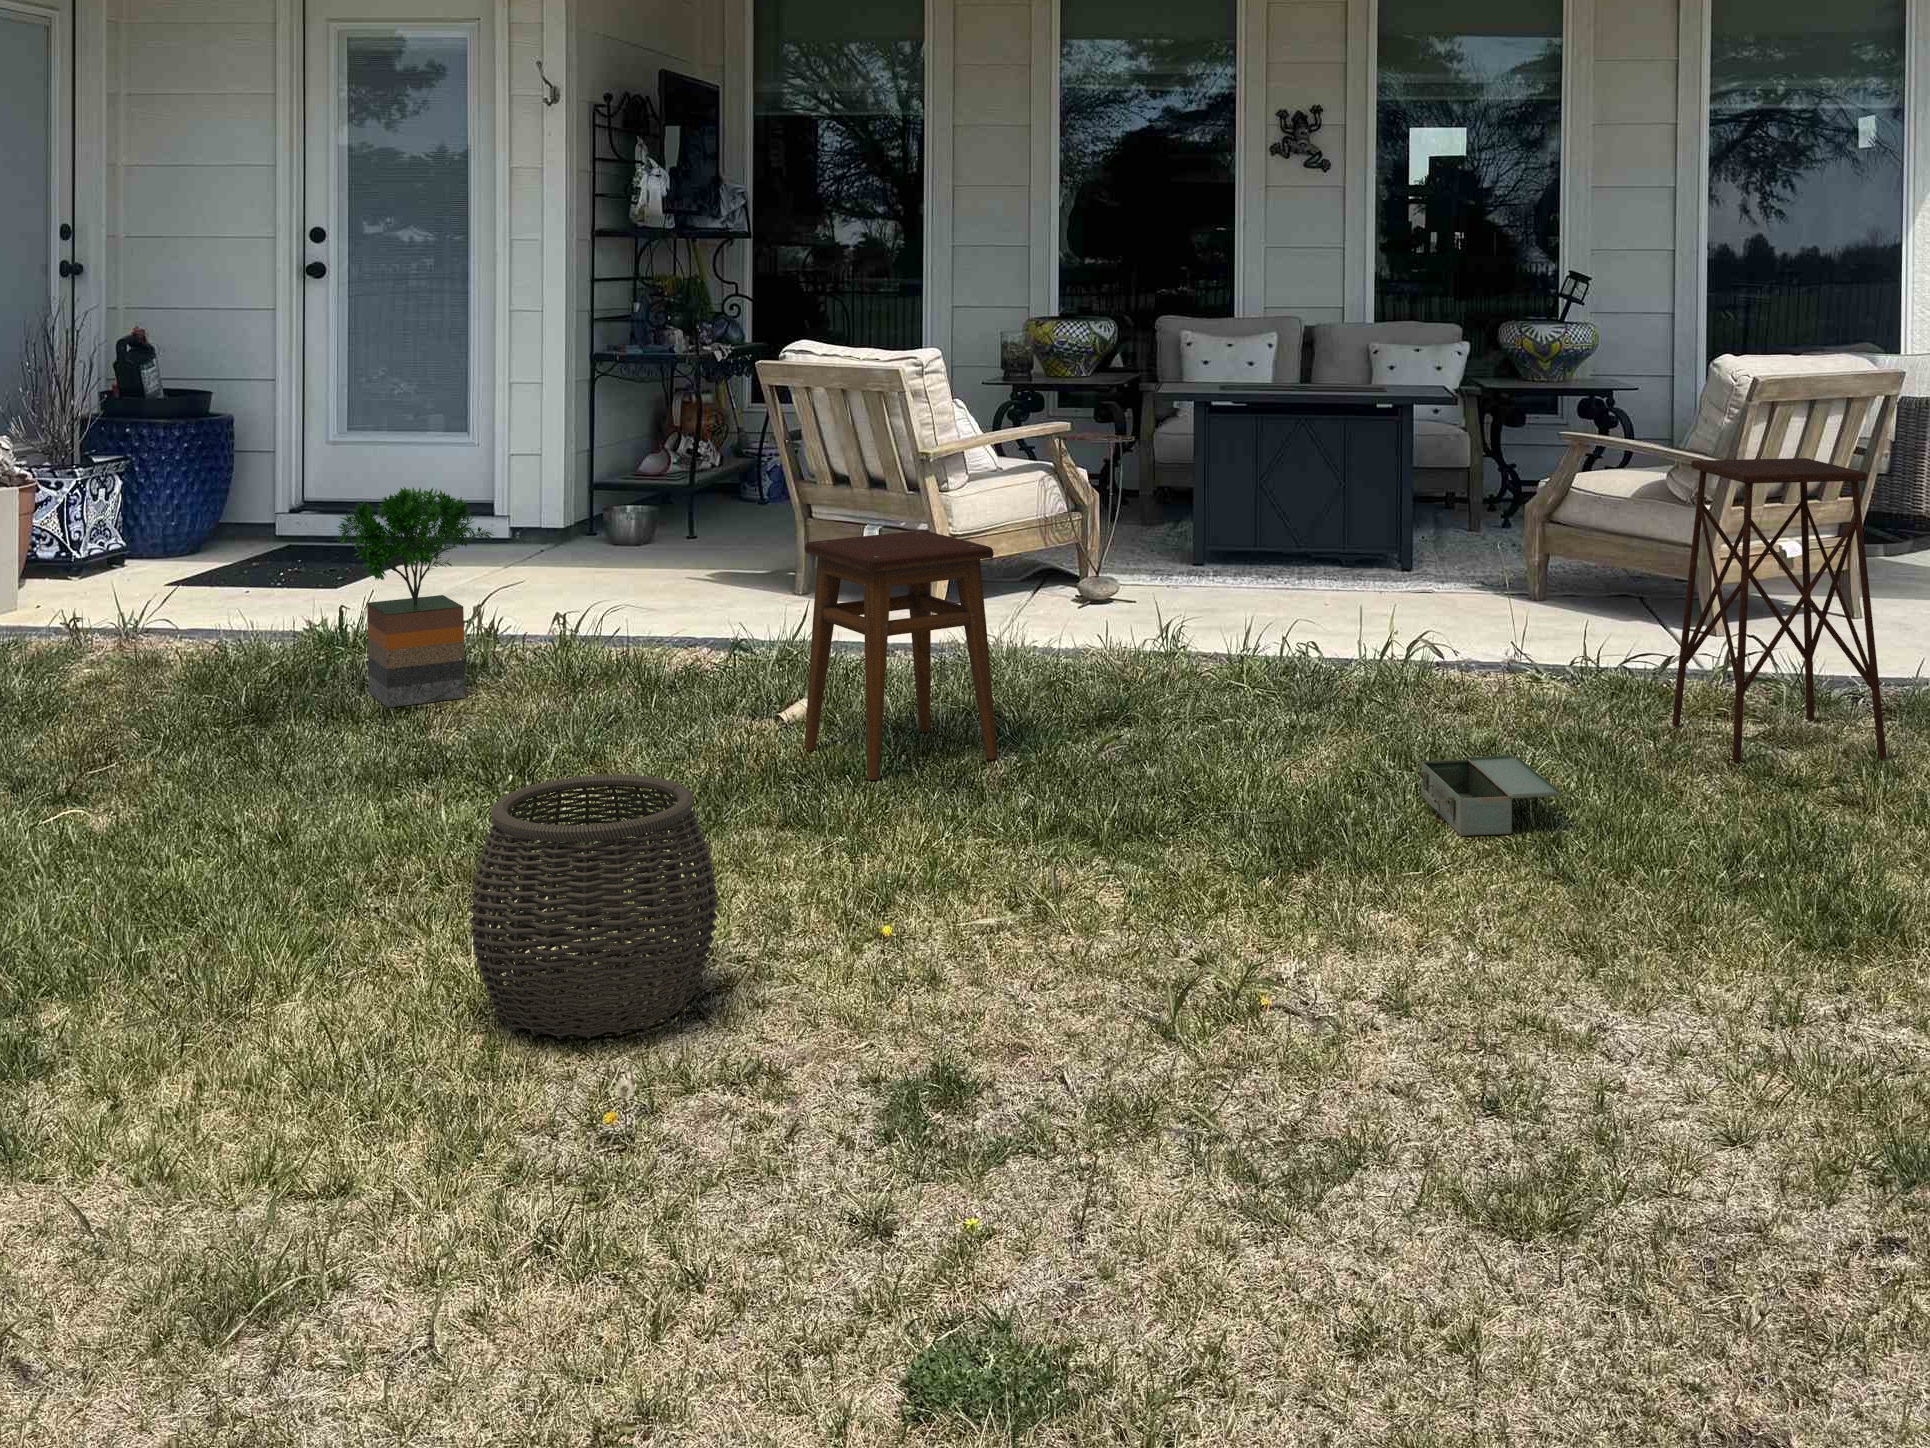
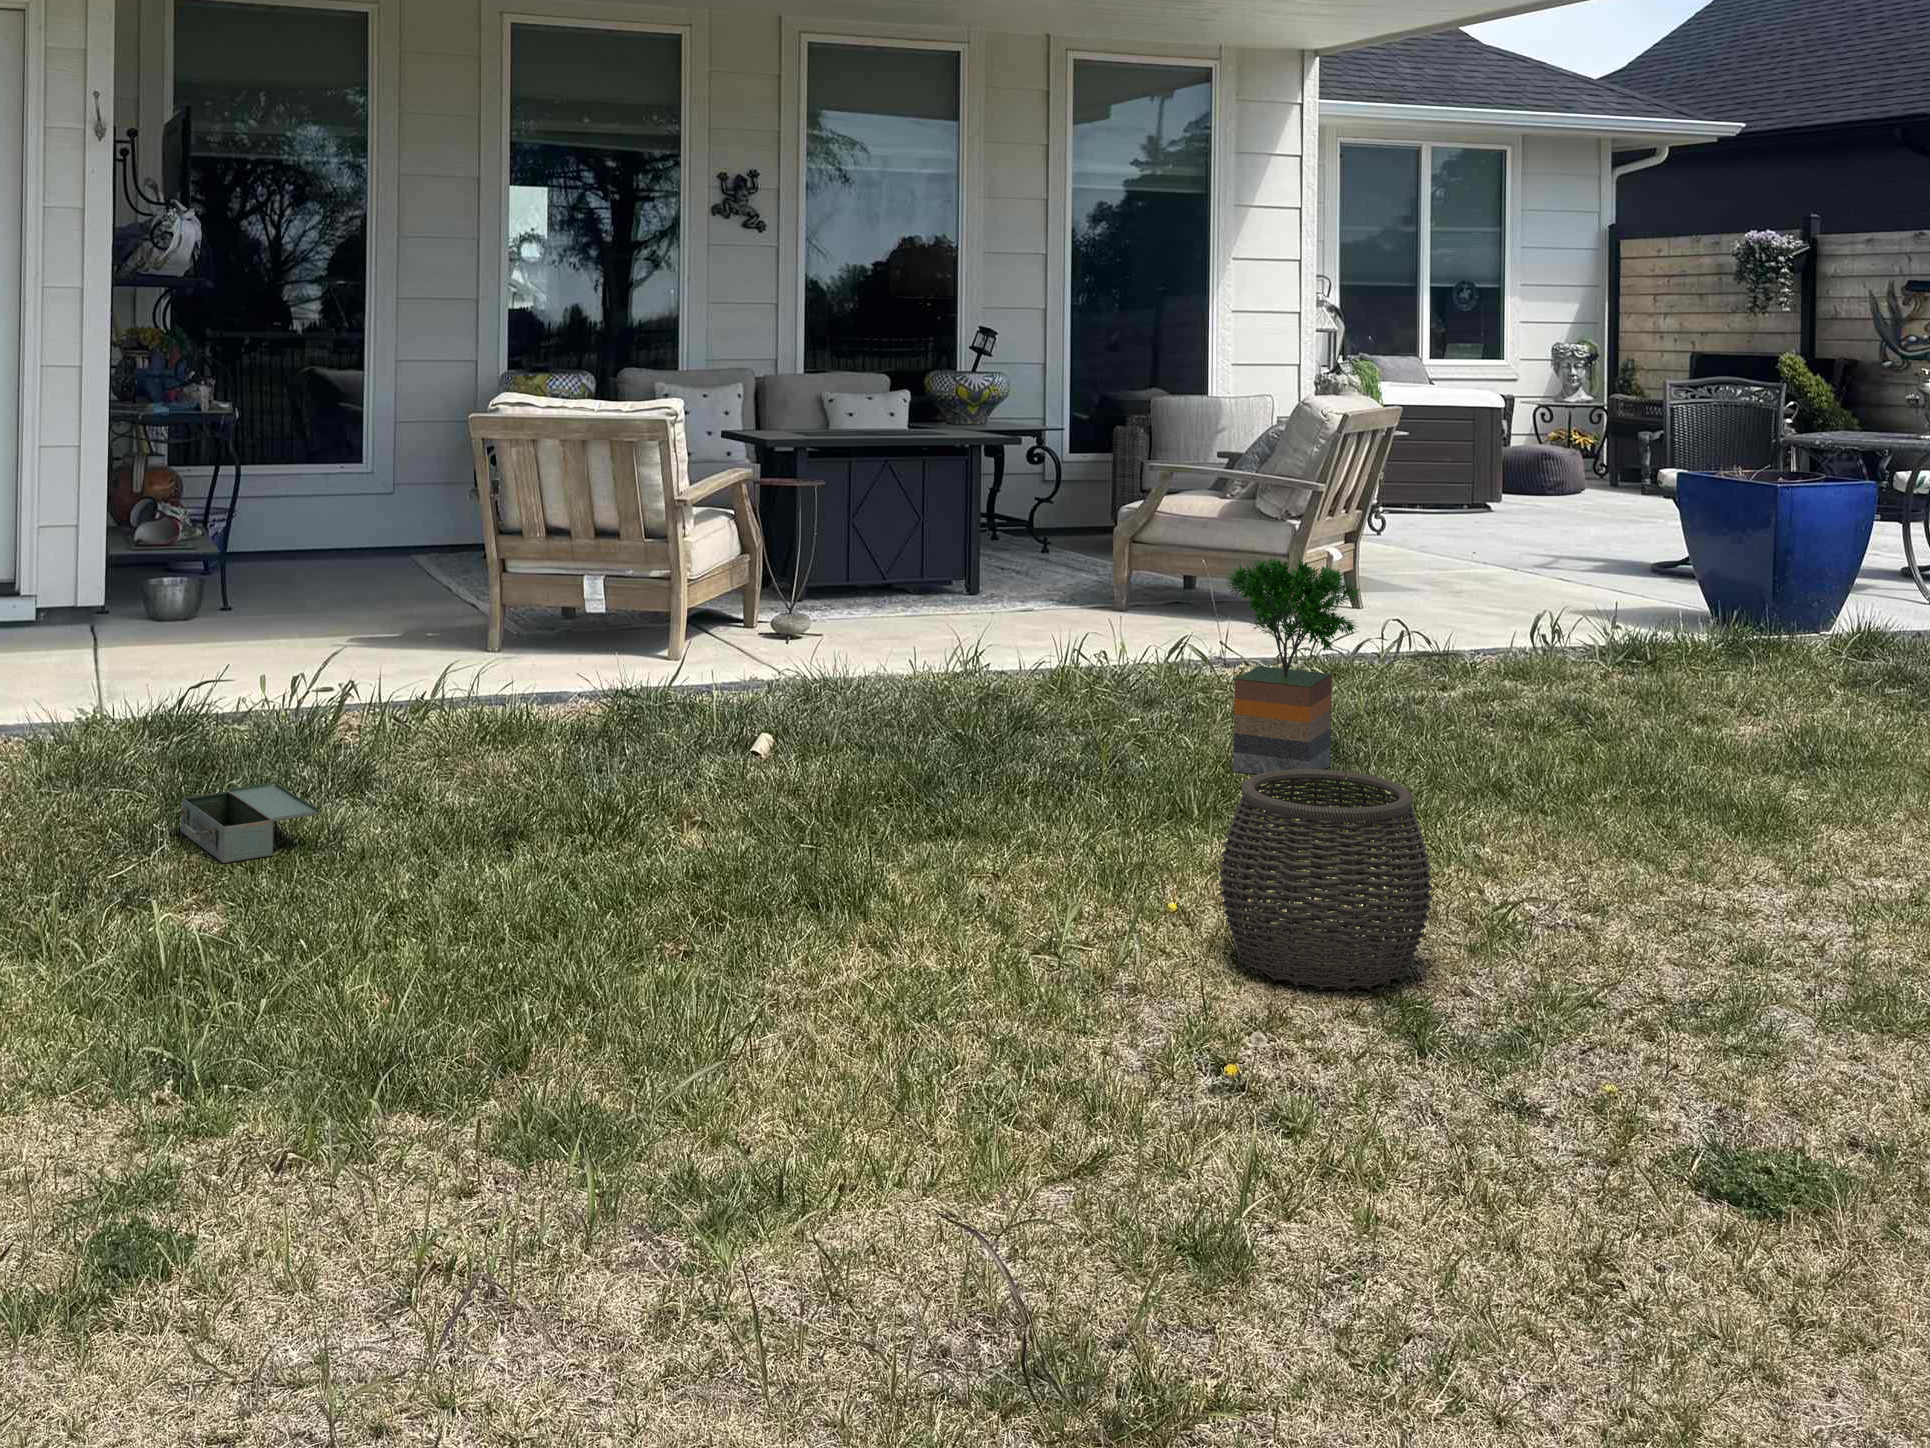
side table: present [1672,458,1886,762] -> none [1480,476,1648,708]
potted tree: present [337,487,494,708] -> present [1226,558,1360,781]
stool: present [804,531,998,780] -> none [941,565,1111,788]
toolbox: present [1420,755,1561,836] -> present [181,783,320,863]

